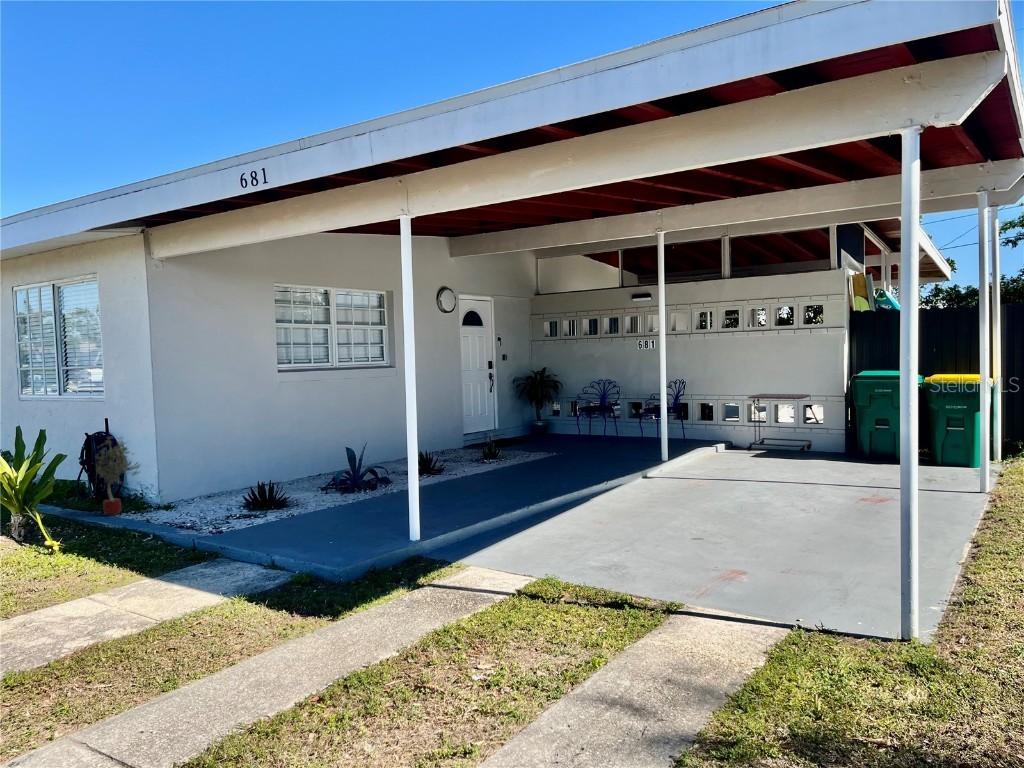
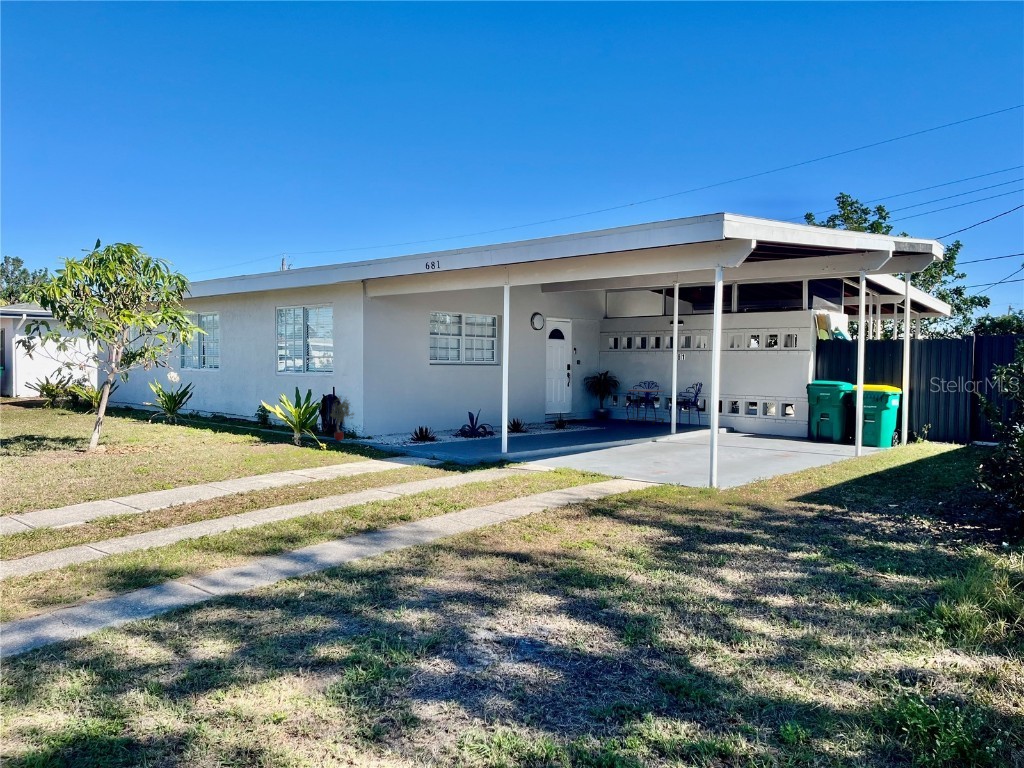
side table: present [747,394,812,453] -> present [626,389,665,424]

